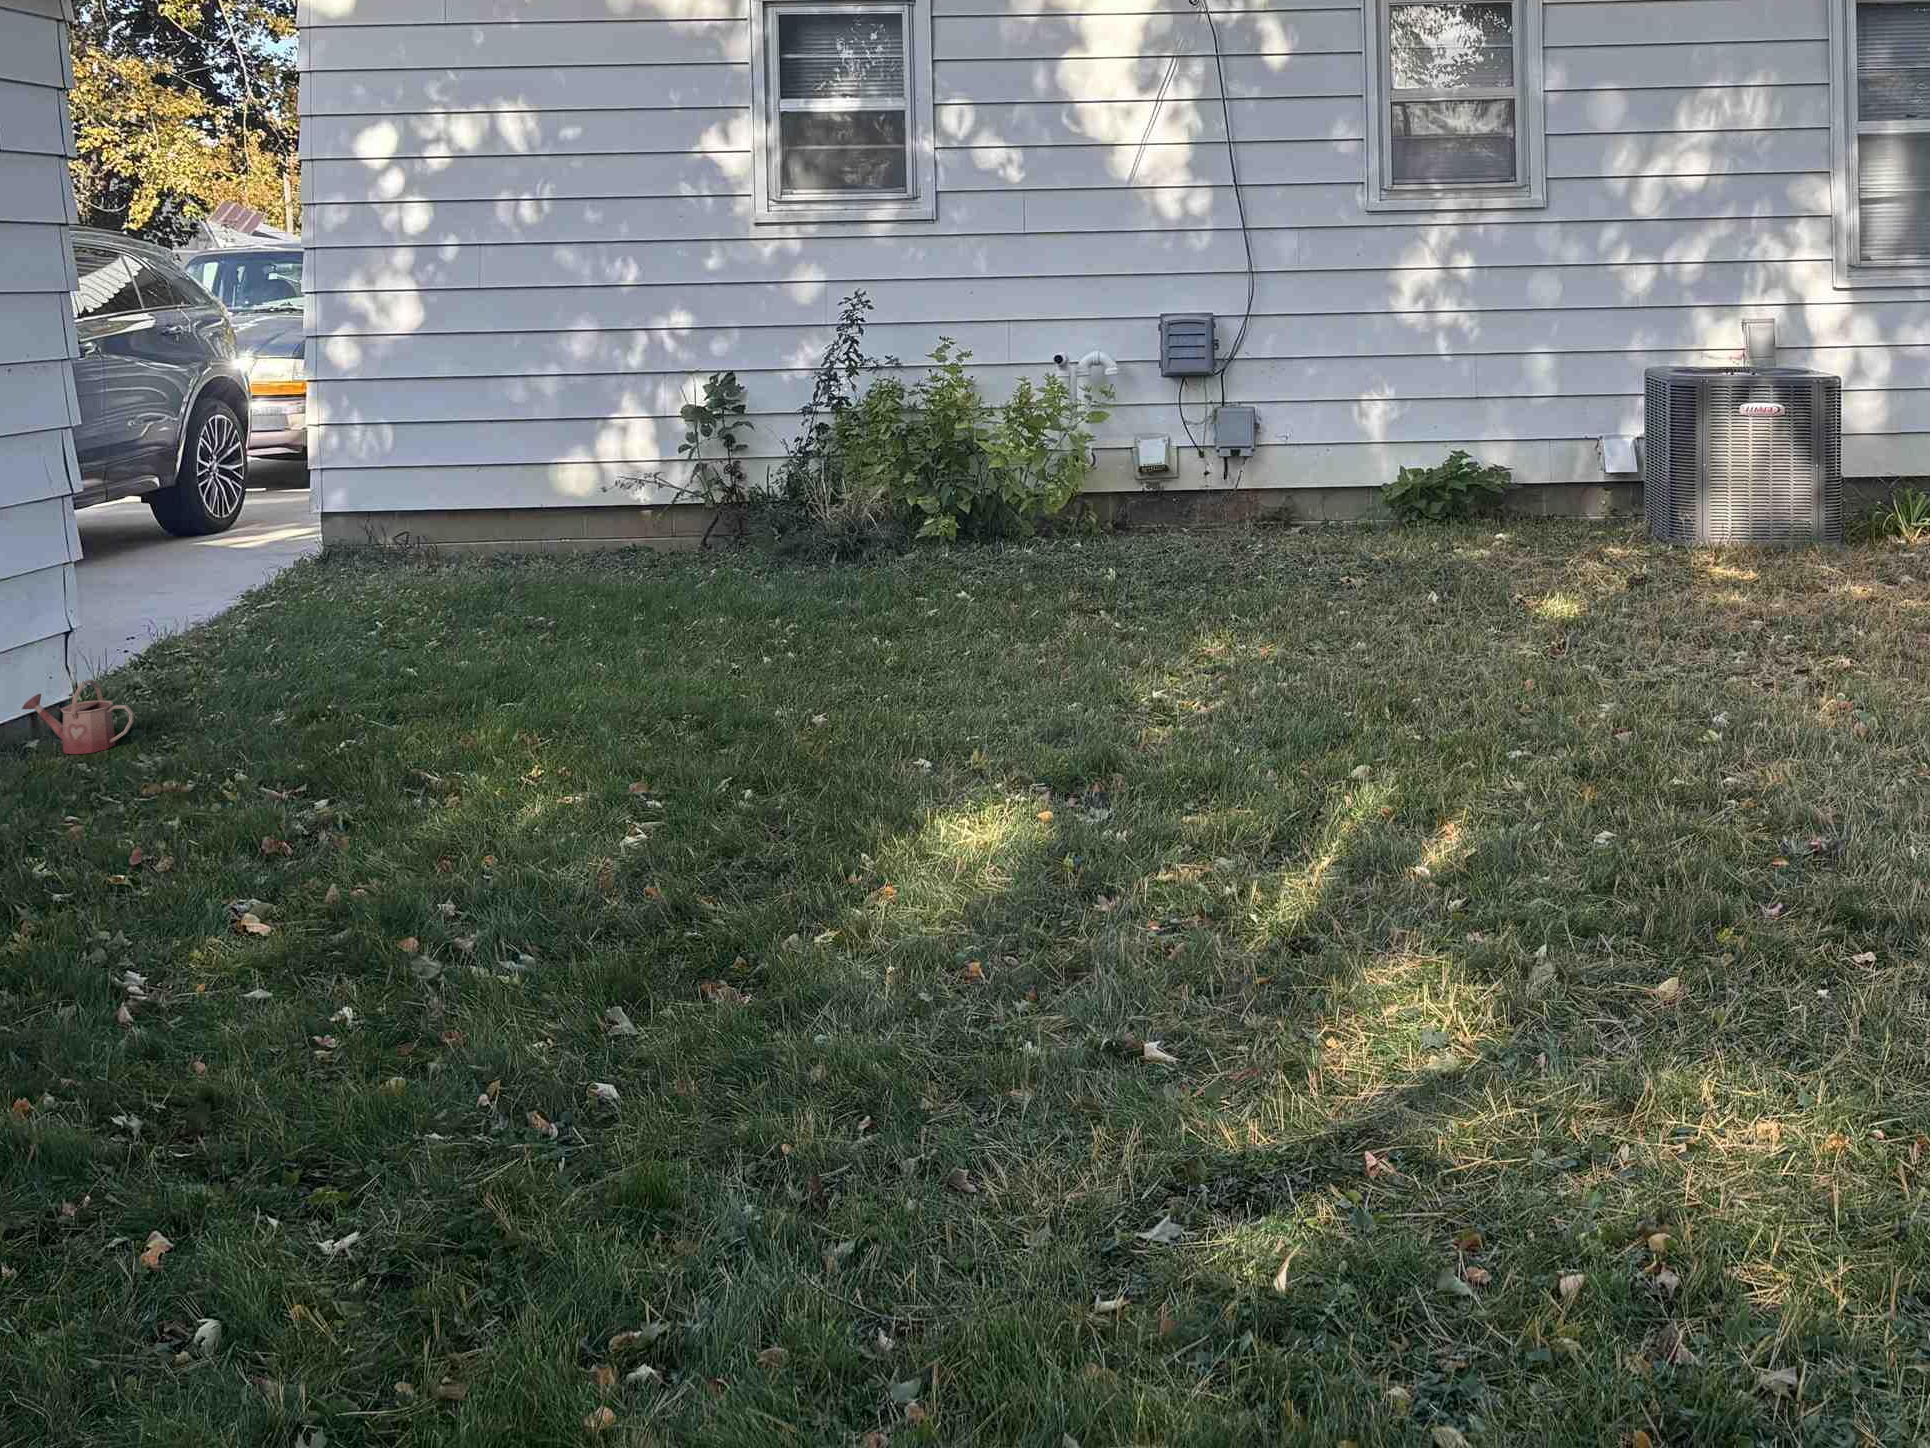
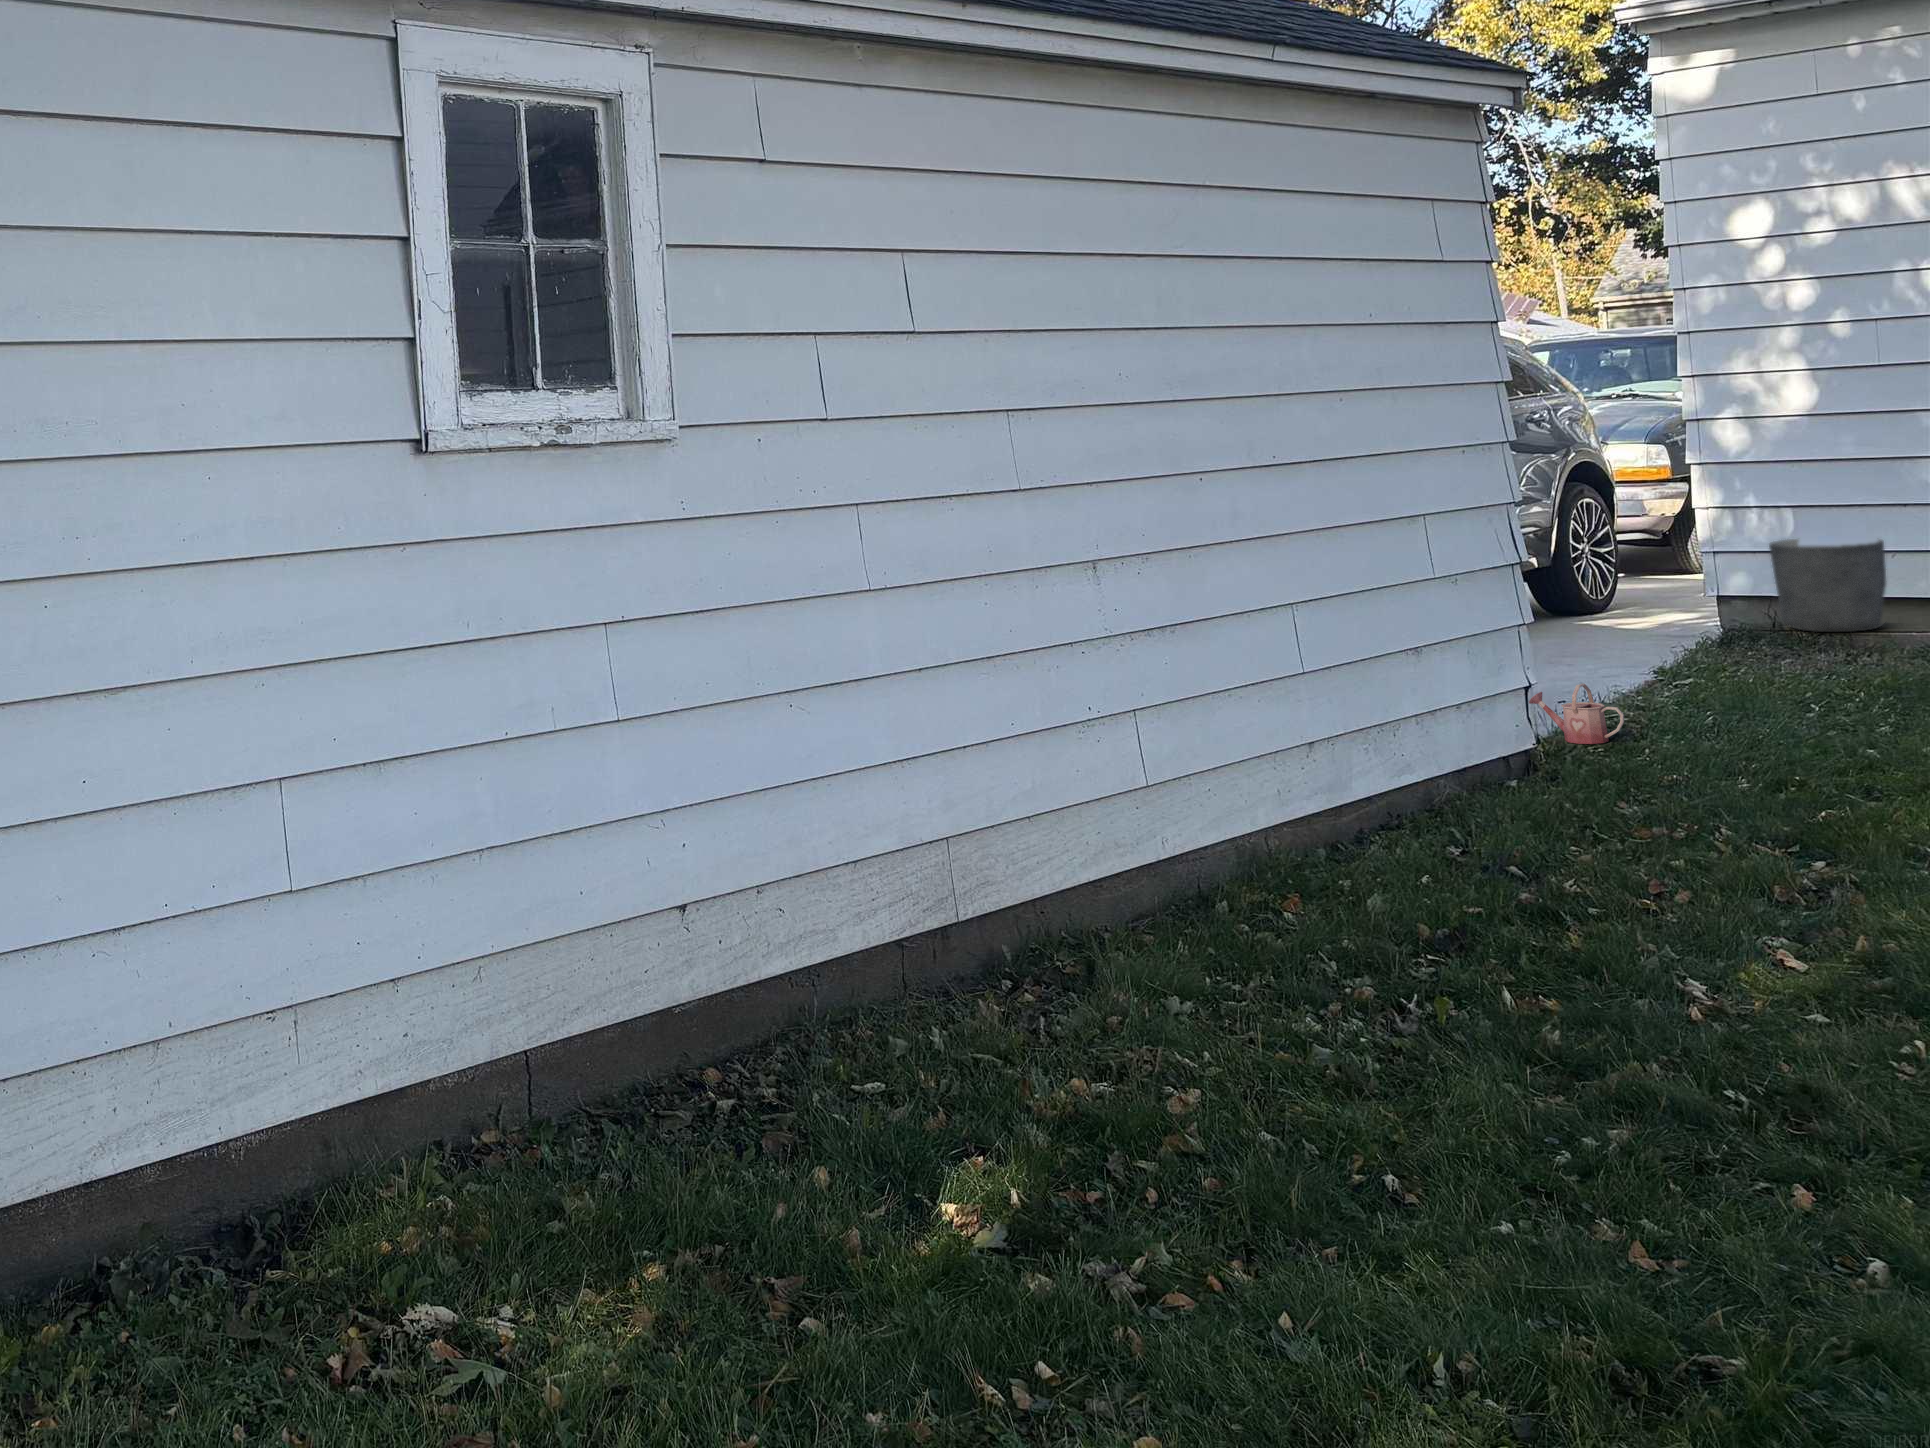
planter: none [366,461,469,557] -> present [1769,539,1886,632]

